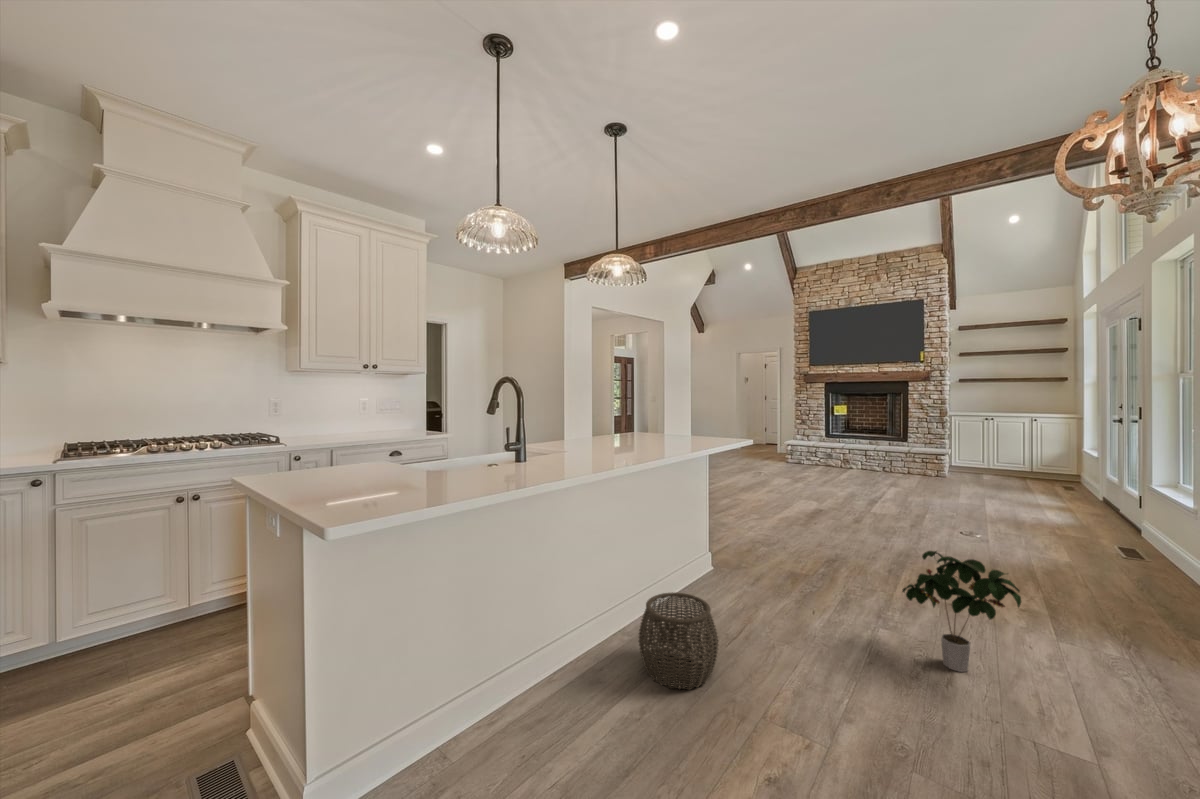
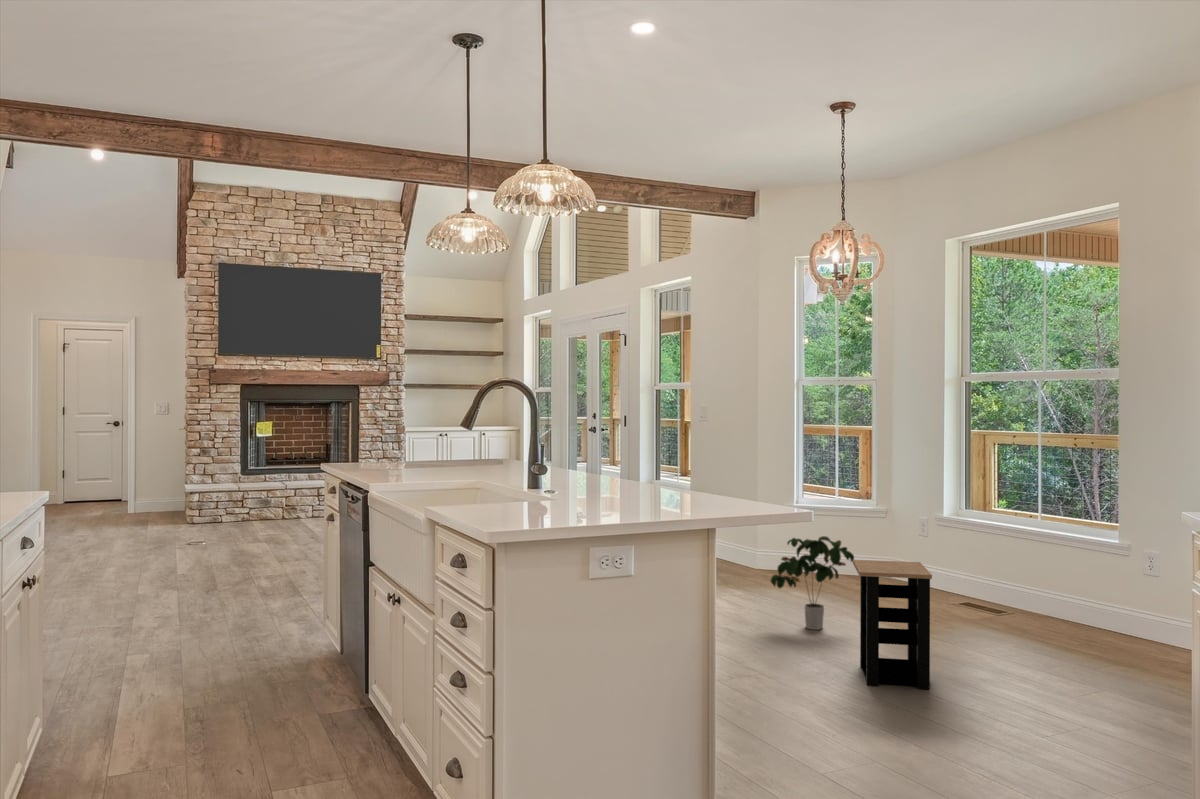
side table: none [776,578,906,768] -> present [853,560,932,689]
woven basket: present [639,592,719,690] -> none [749,623,836,714]

